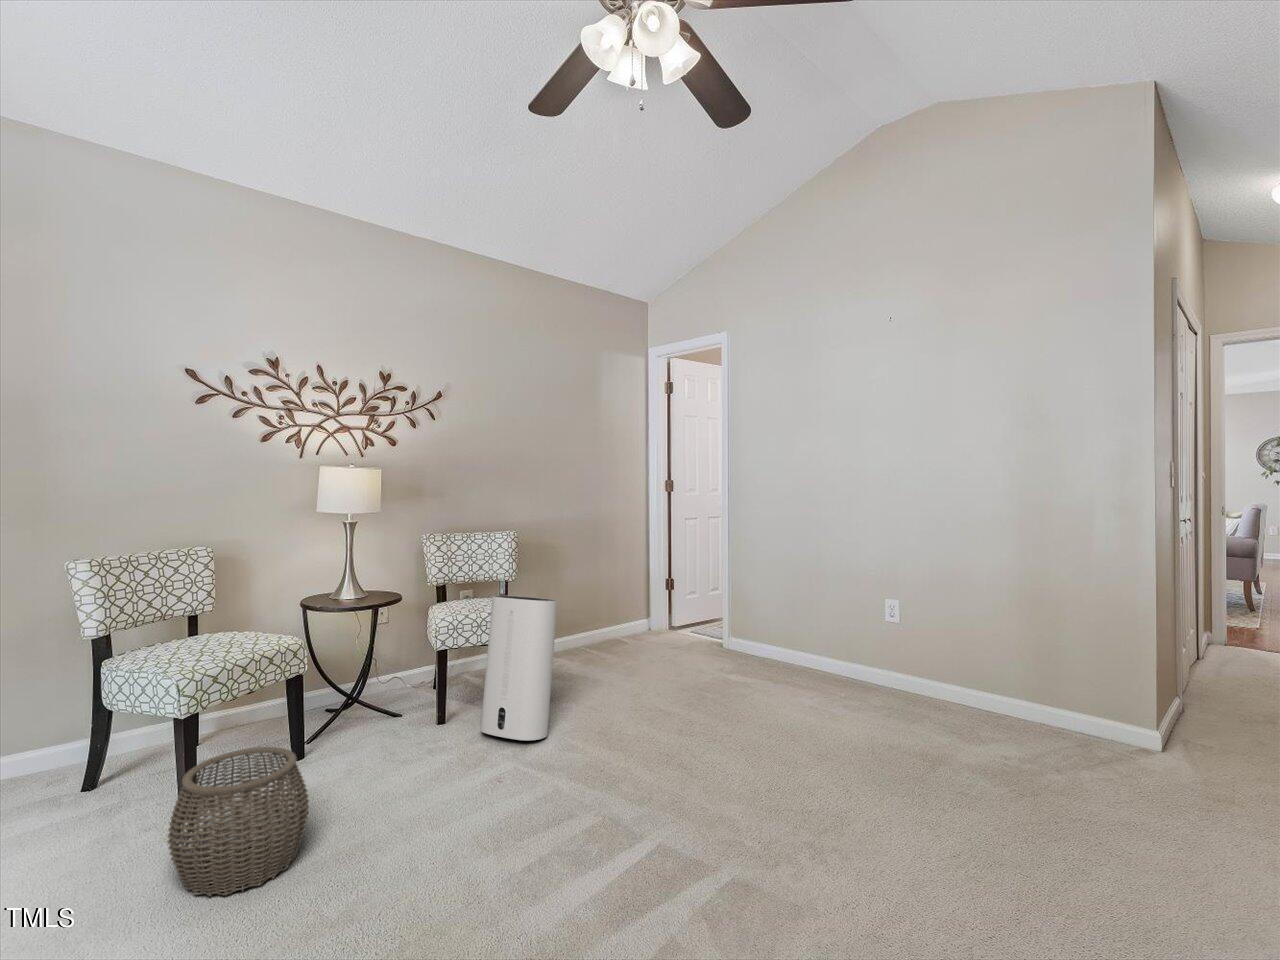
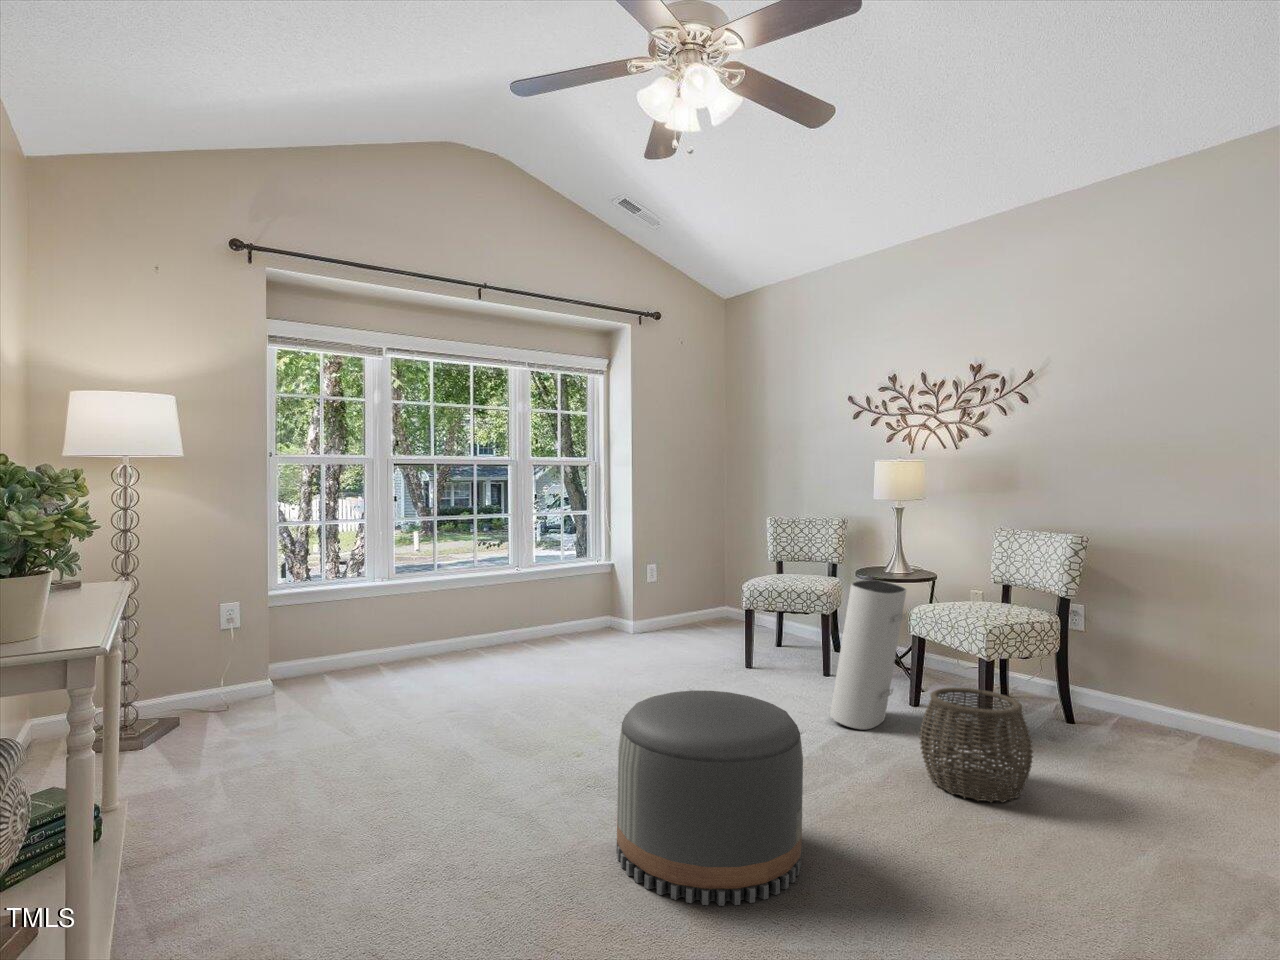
pouf: none [776,665,919,819] -> present [616,690,803,906]
woven basket: present [168,747,309,896] -> present [920,688,1033,803]

